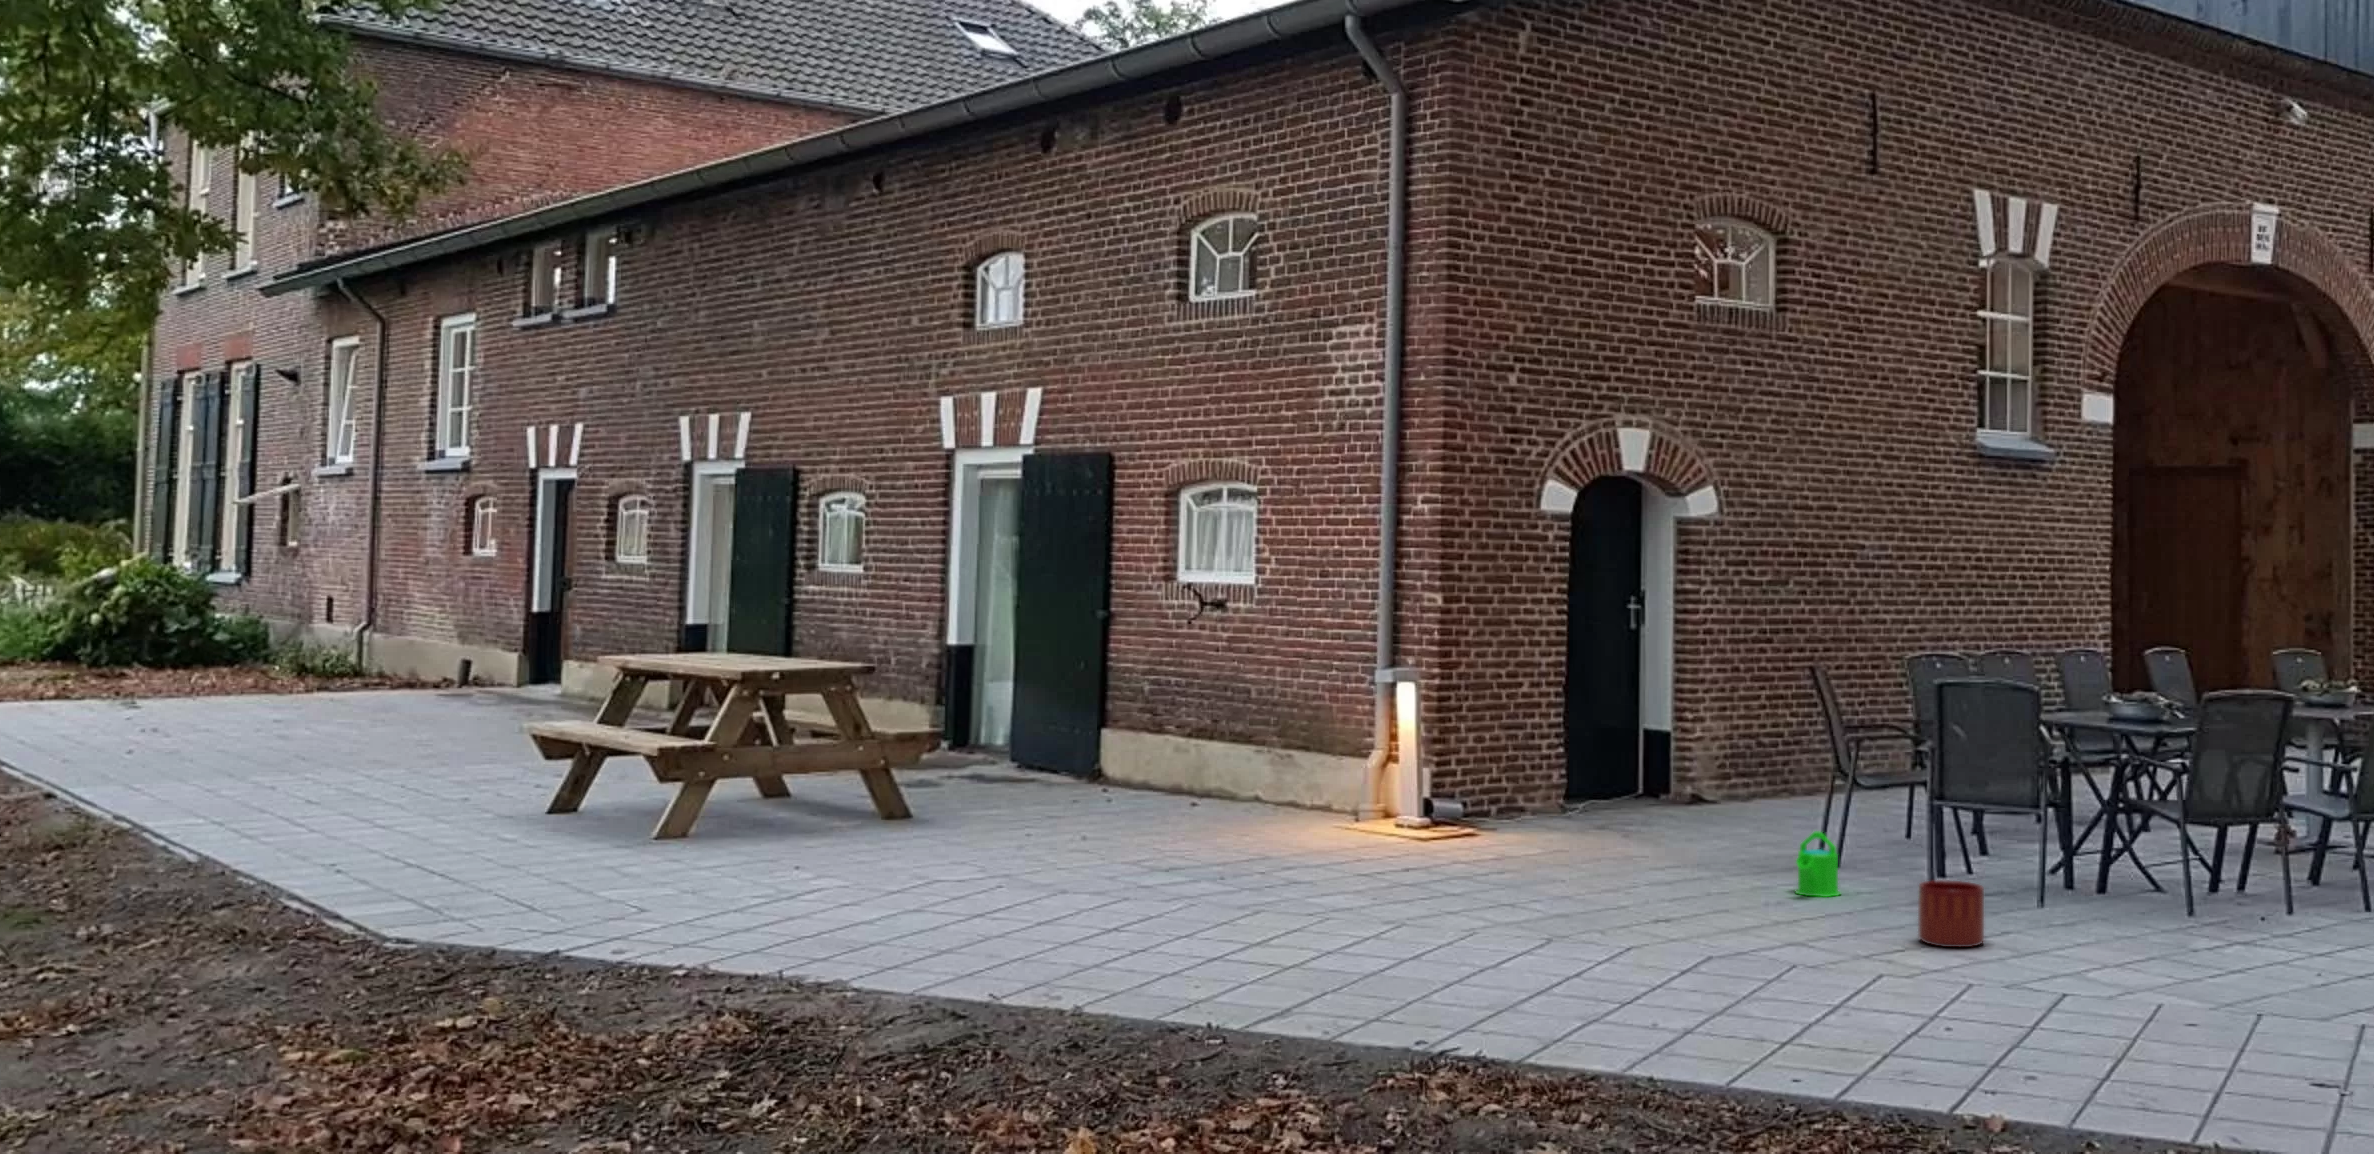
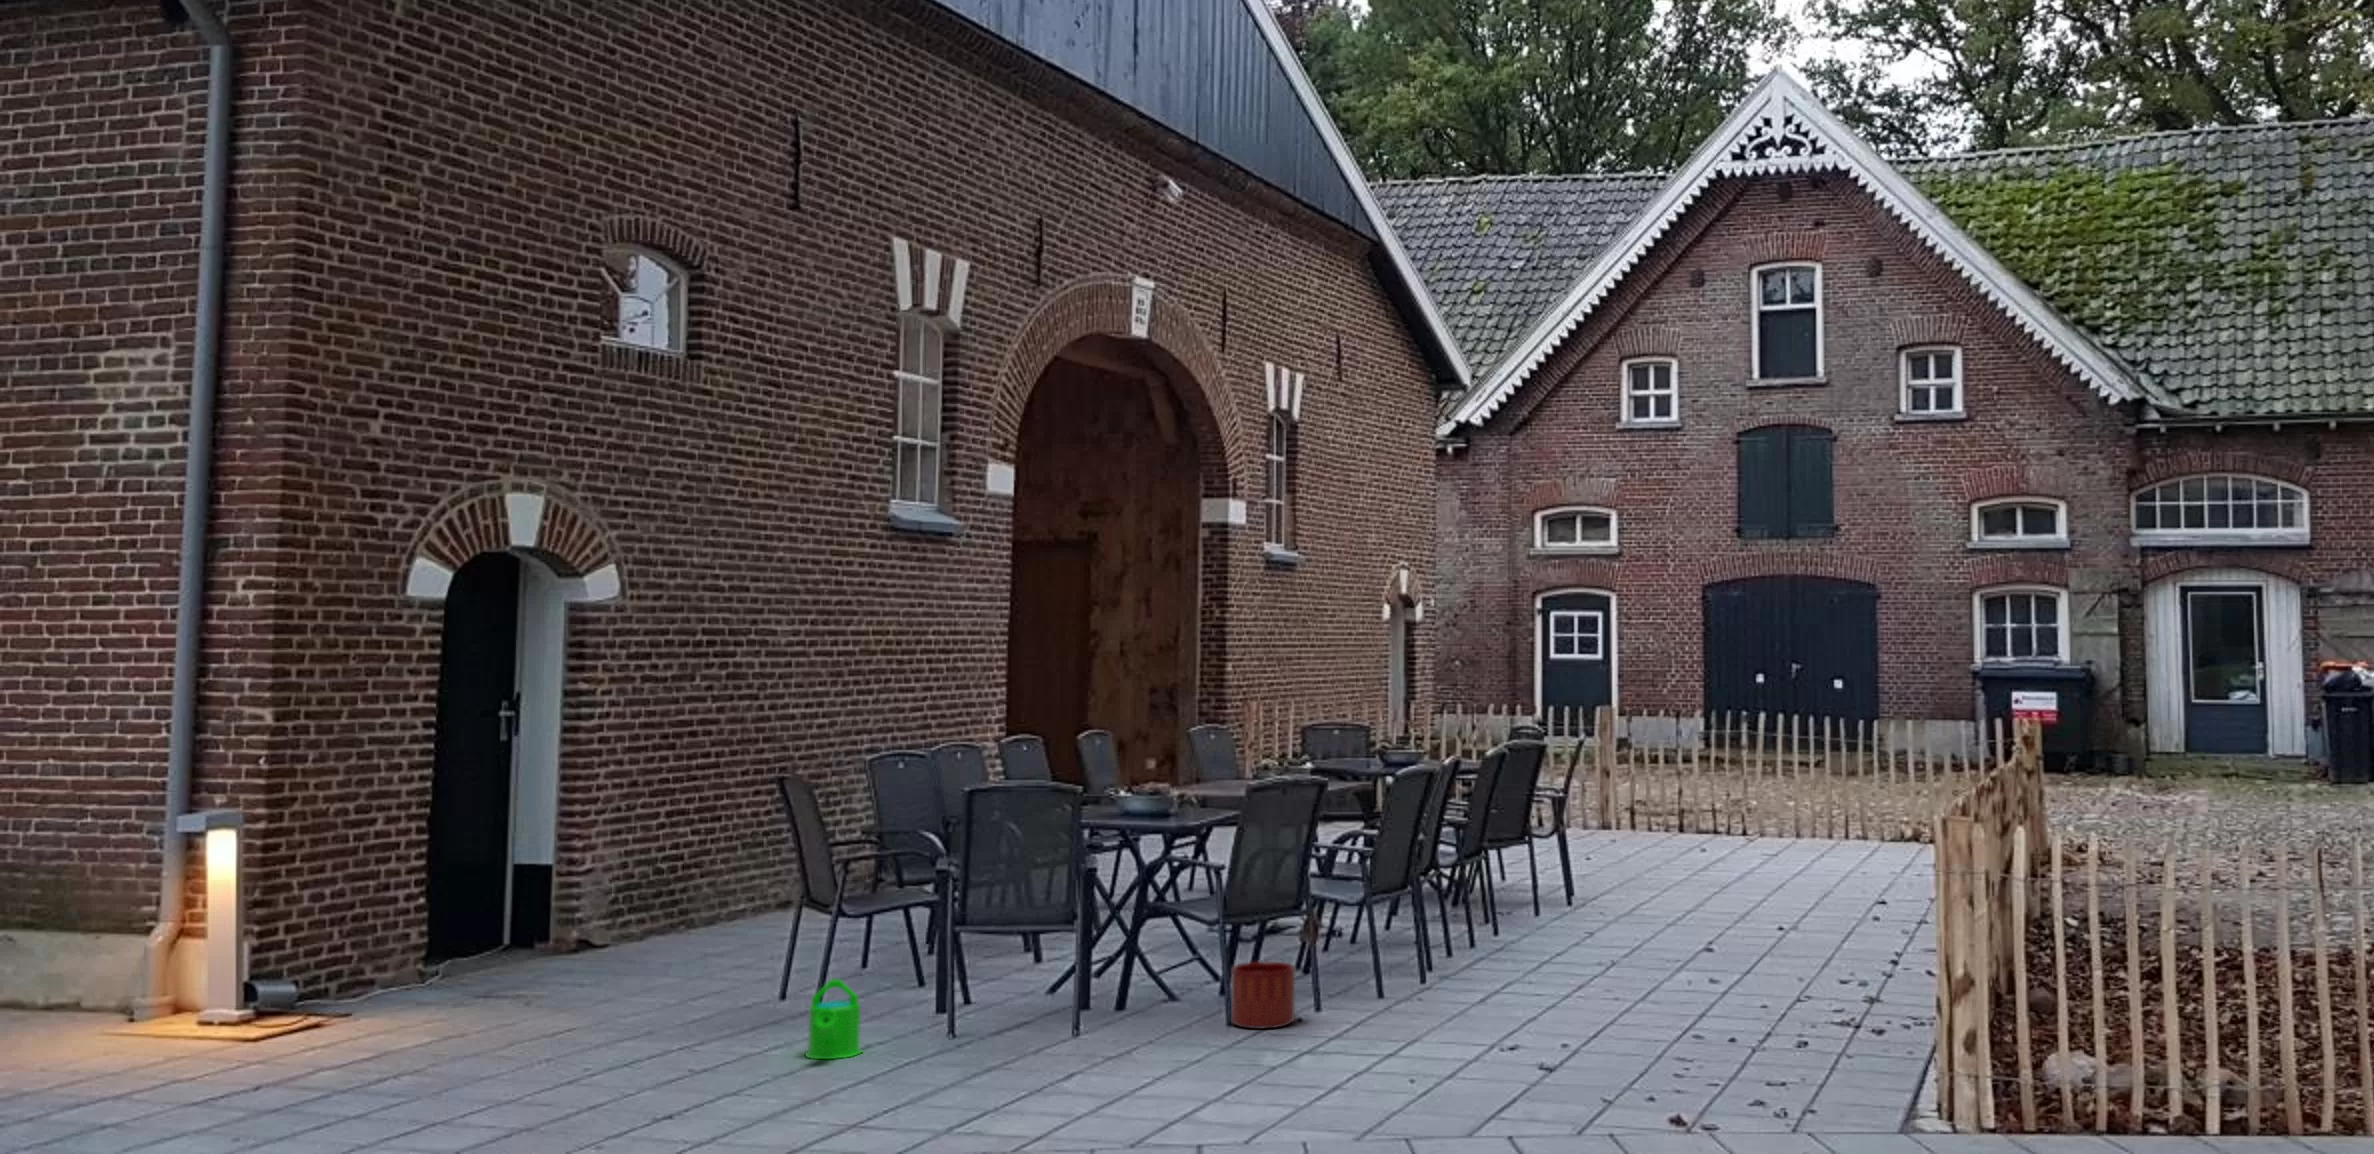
planter: present [1918,880,1984,947] -> present [1231,962,1295,1029]

